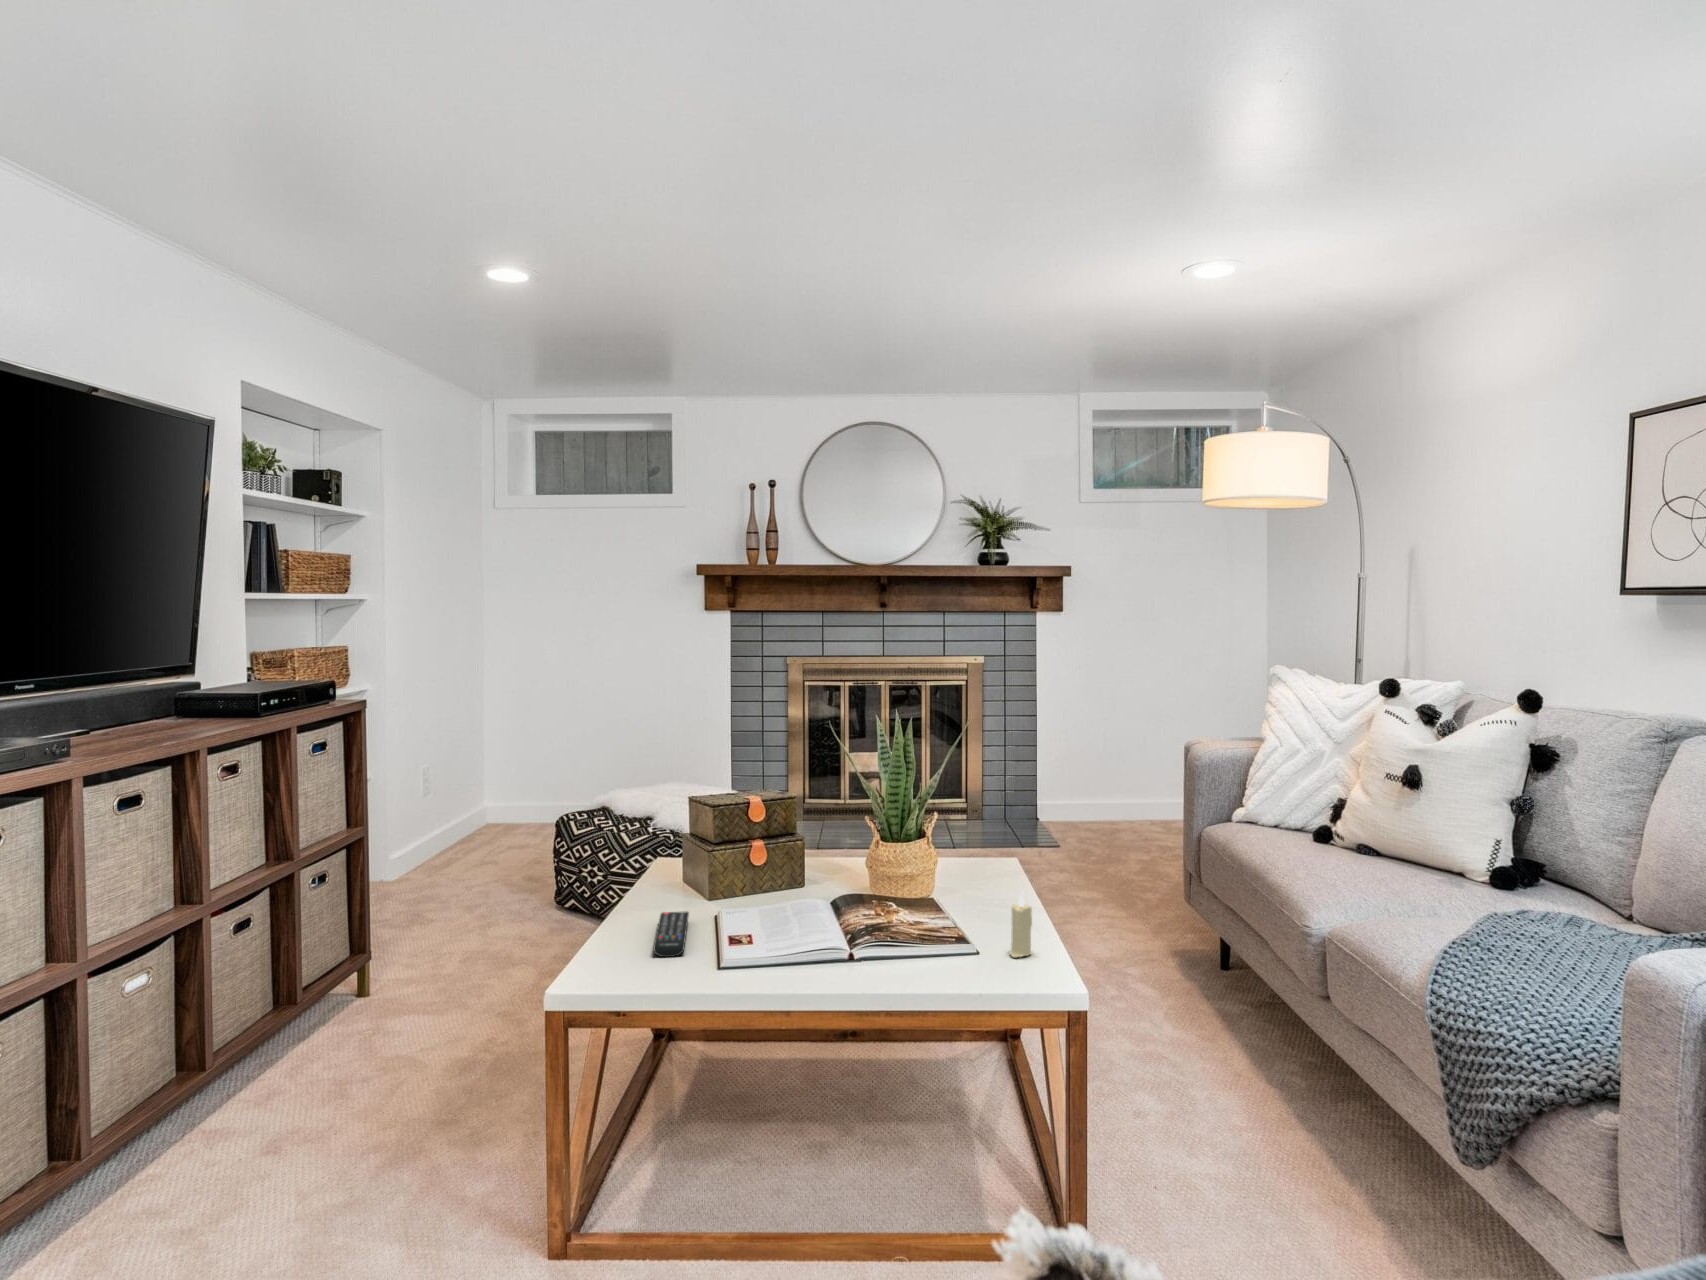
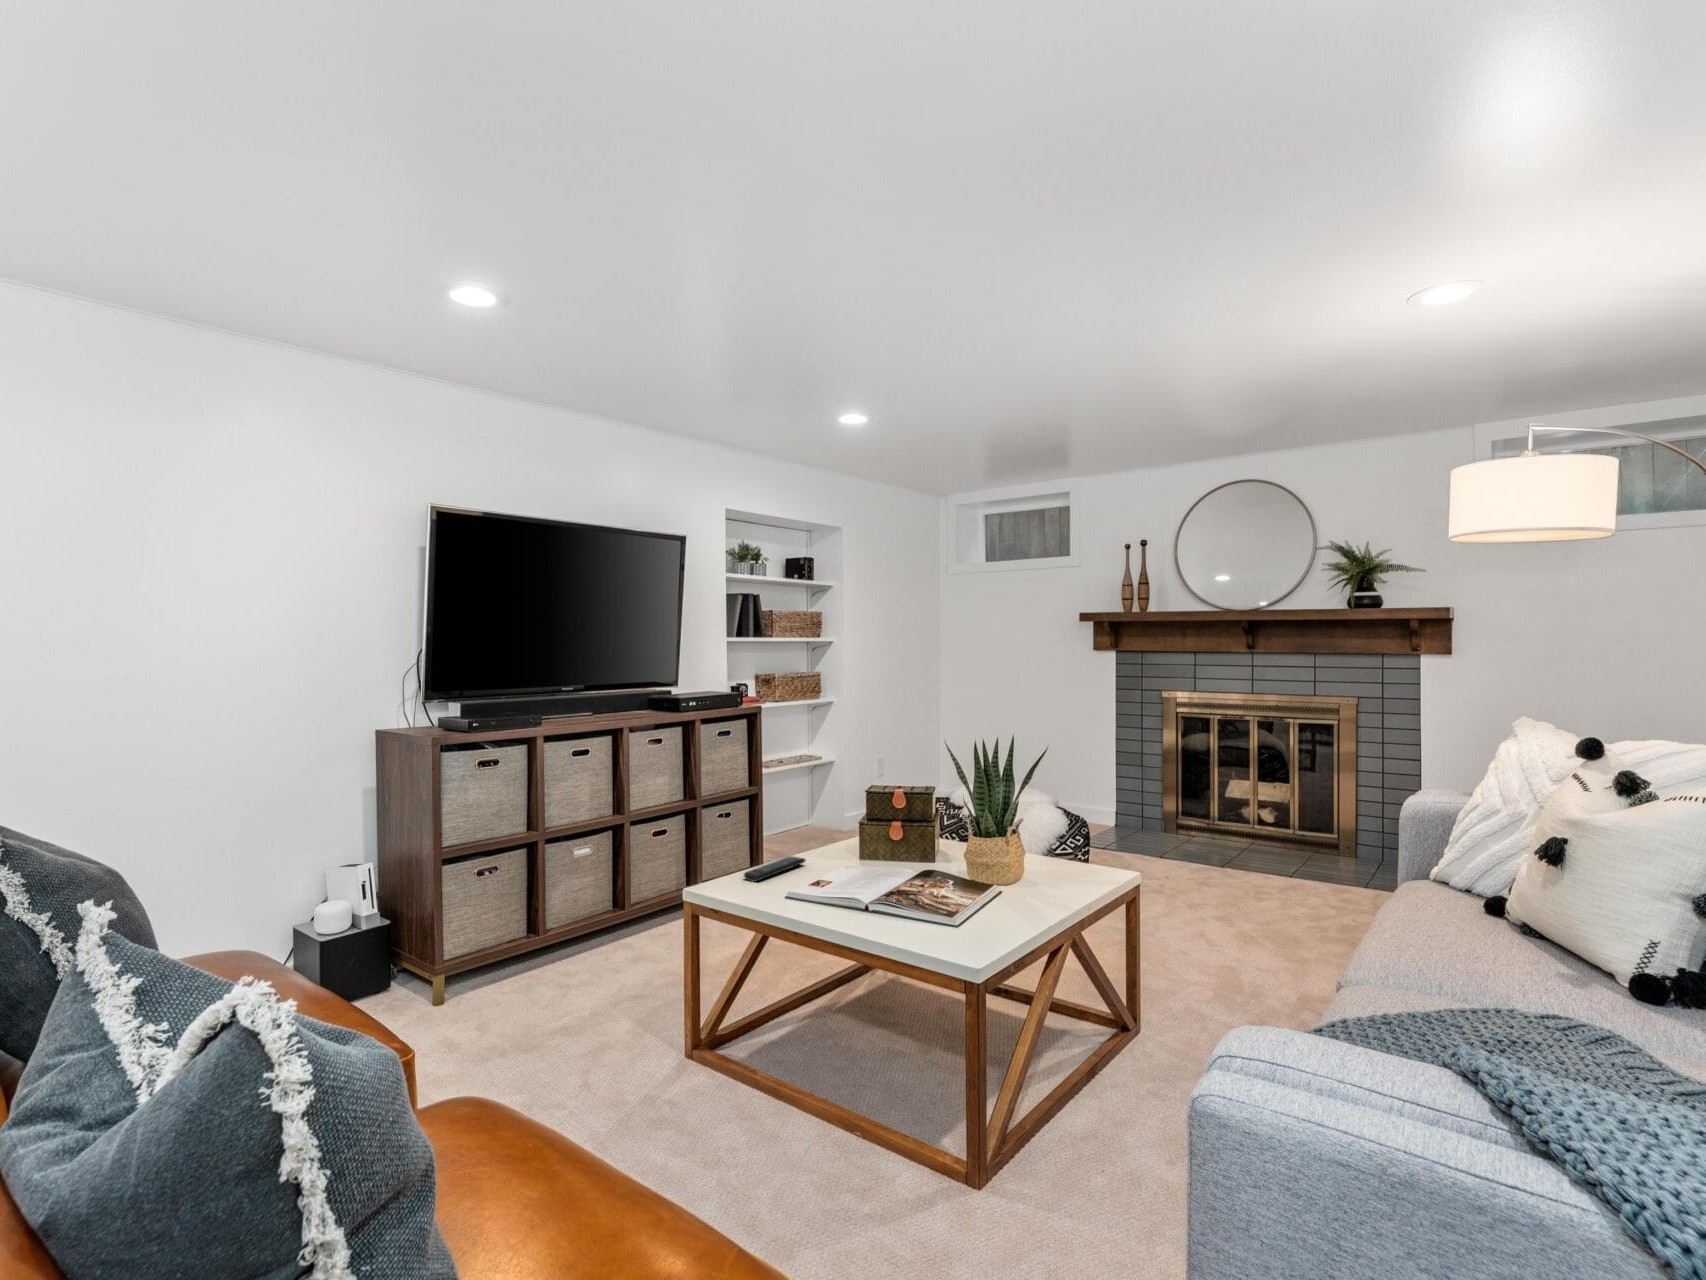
candle: present [1010,893,1032,957] -> none [942,878,963,931]

